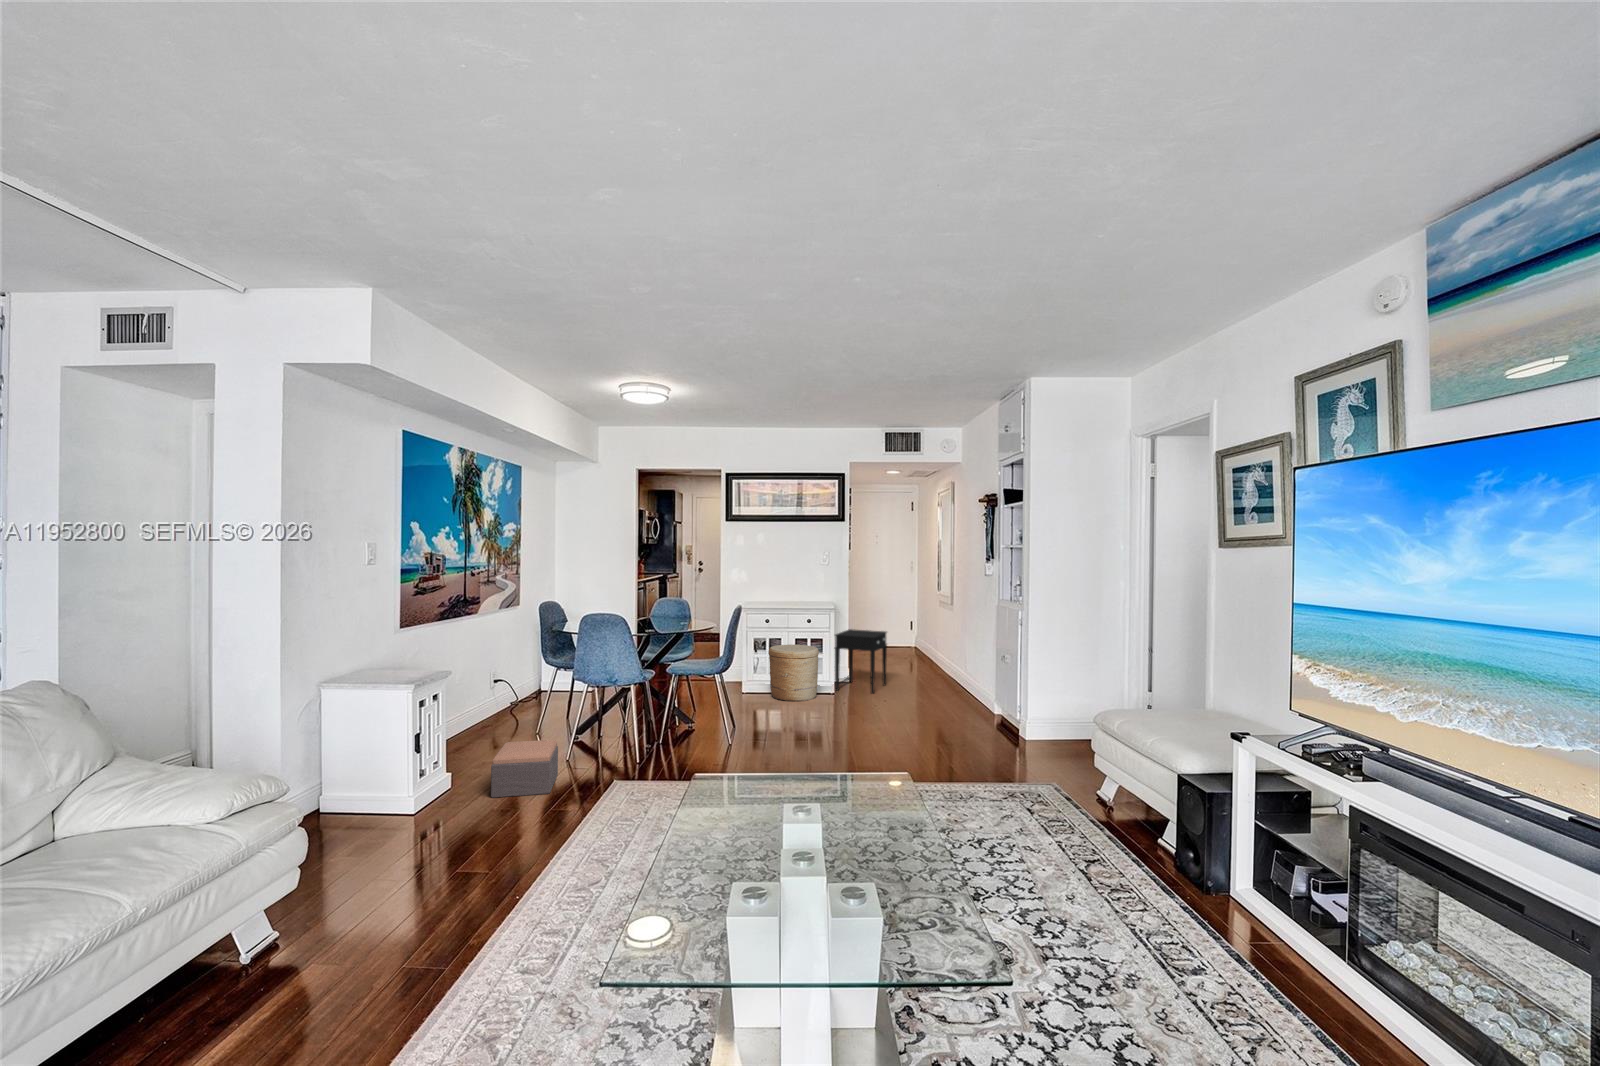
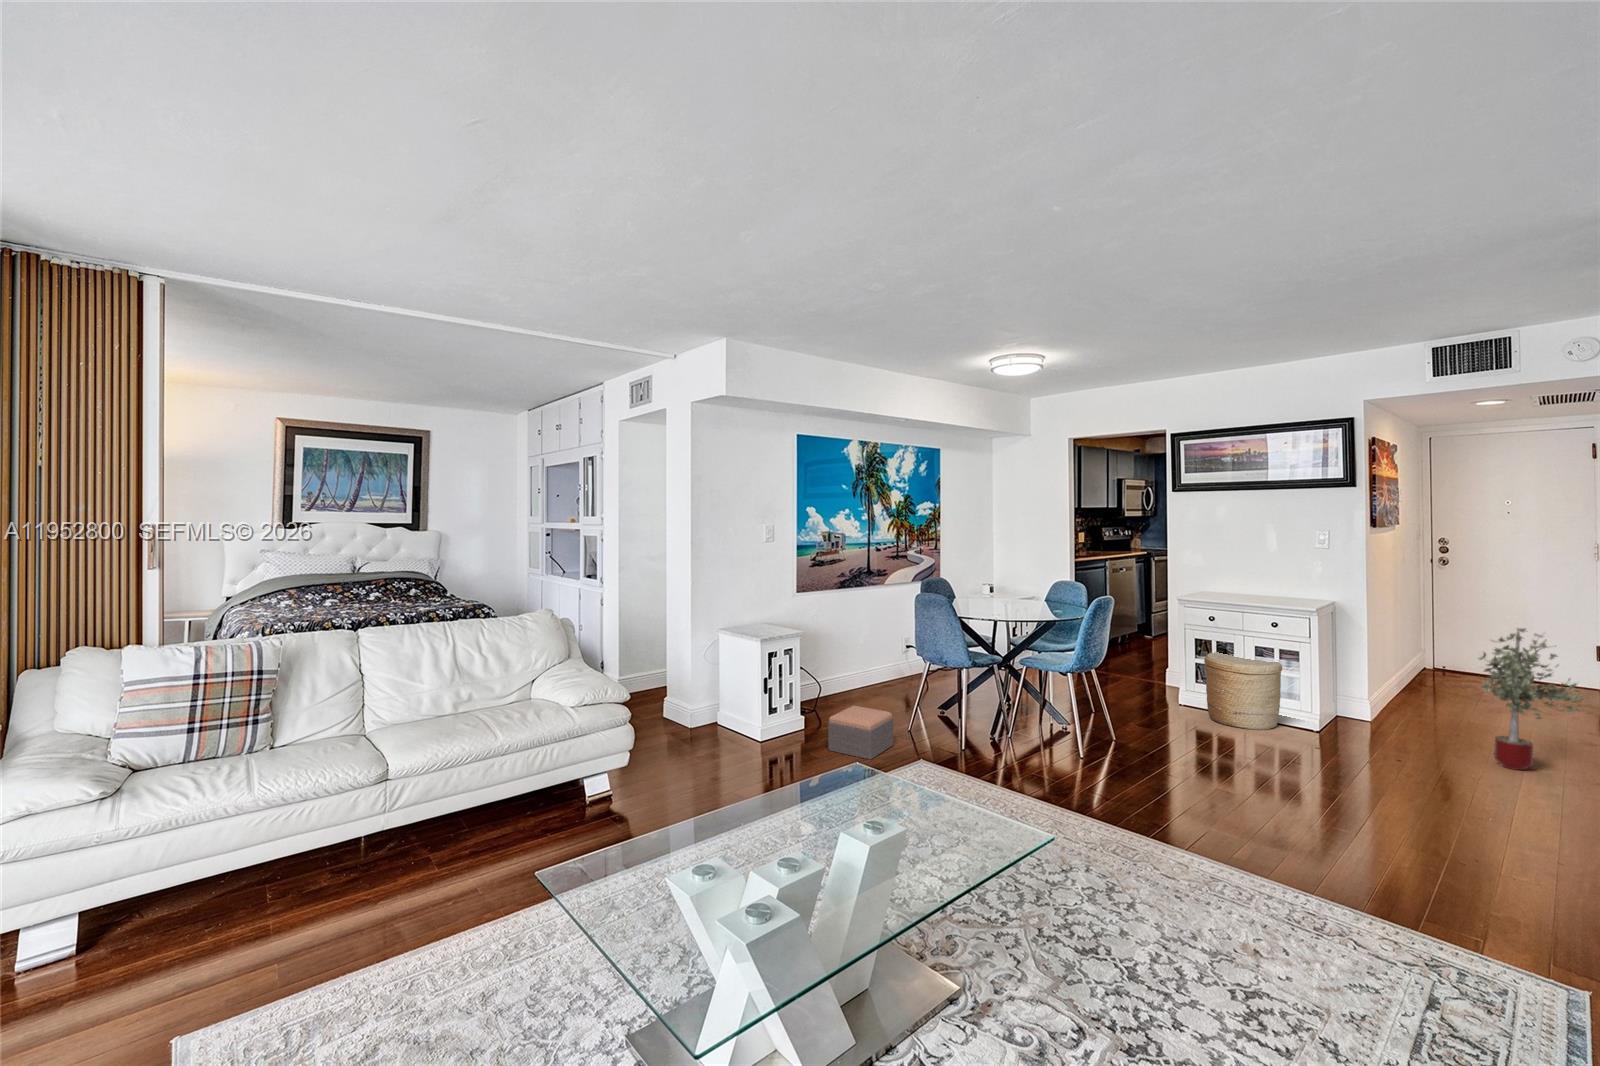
potted tree: none [920,607,970,695] -> present [1479,628,1583,770]
side table: present [835,629,887,694] -> none [1318,643,1428,743]

